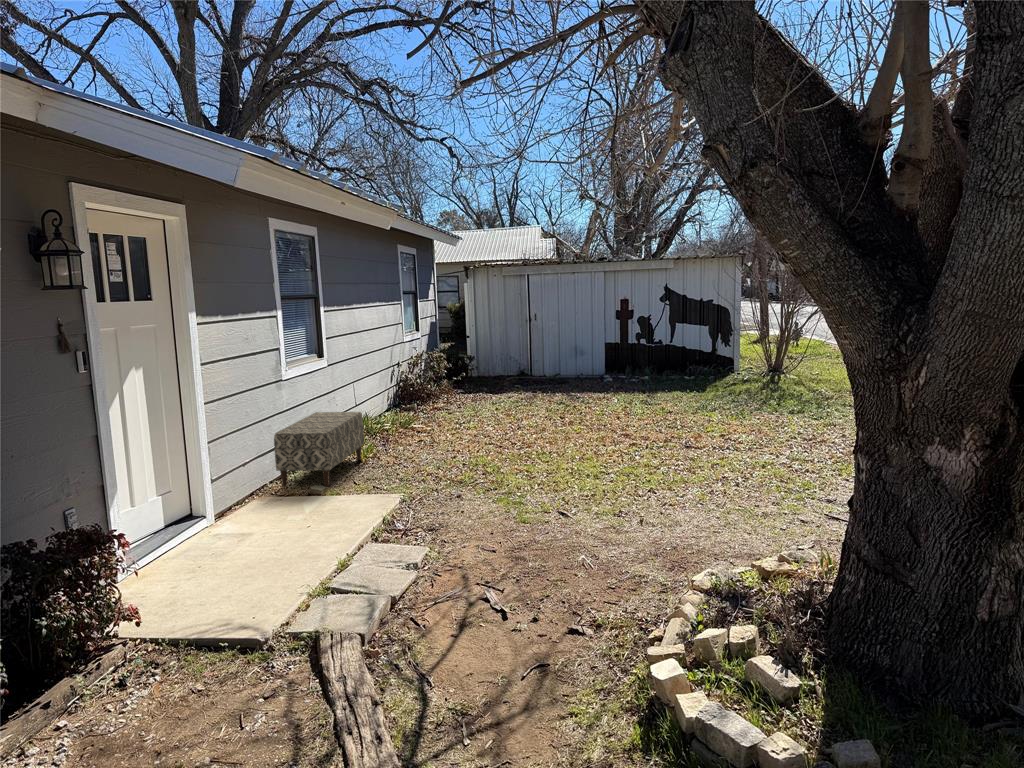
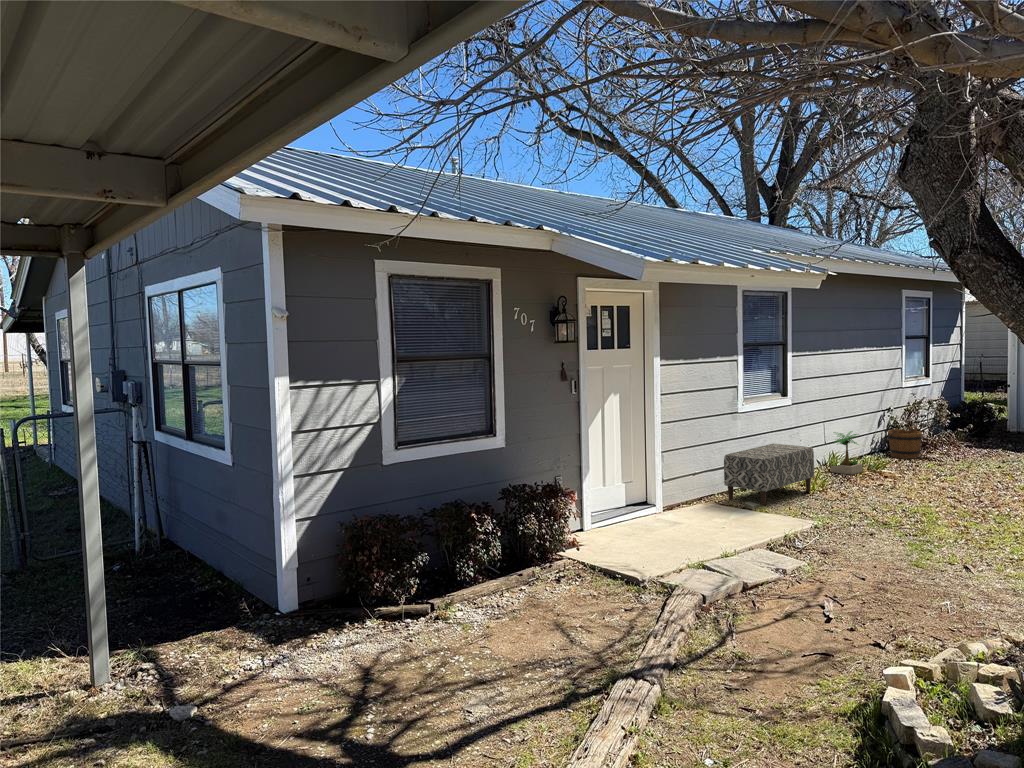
bucket: none [399,379,428,412] -> present [888,426,922,459]
potted plant: none [359,389,394,435] -> present [831,431,862,475]

